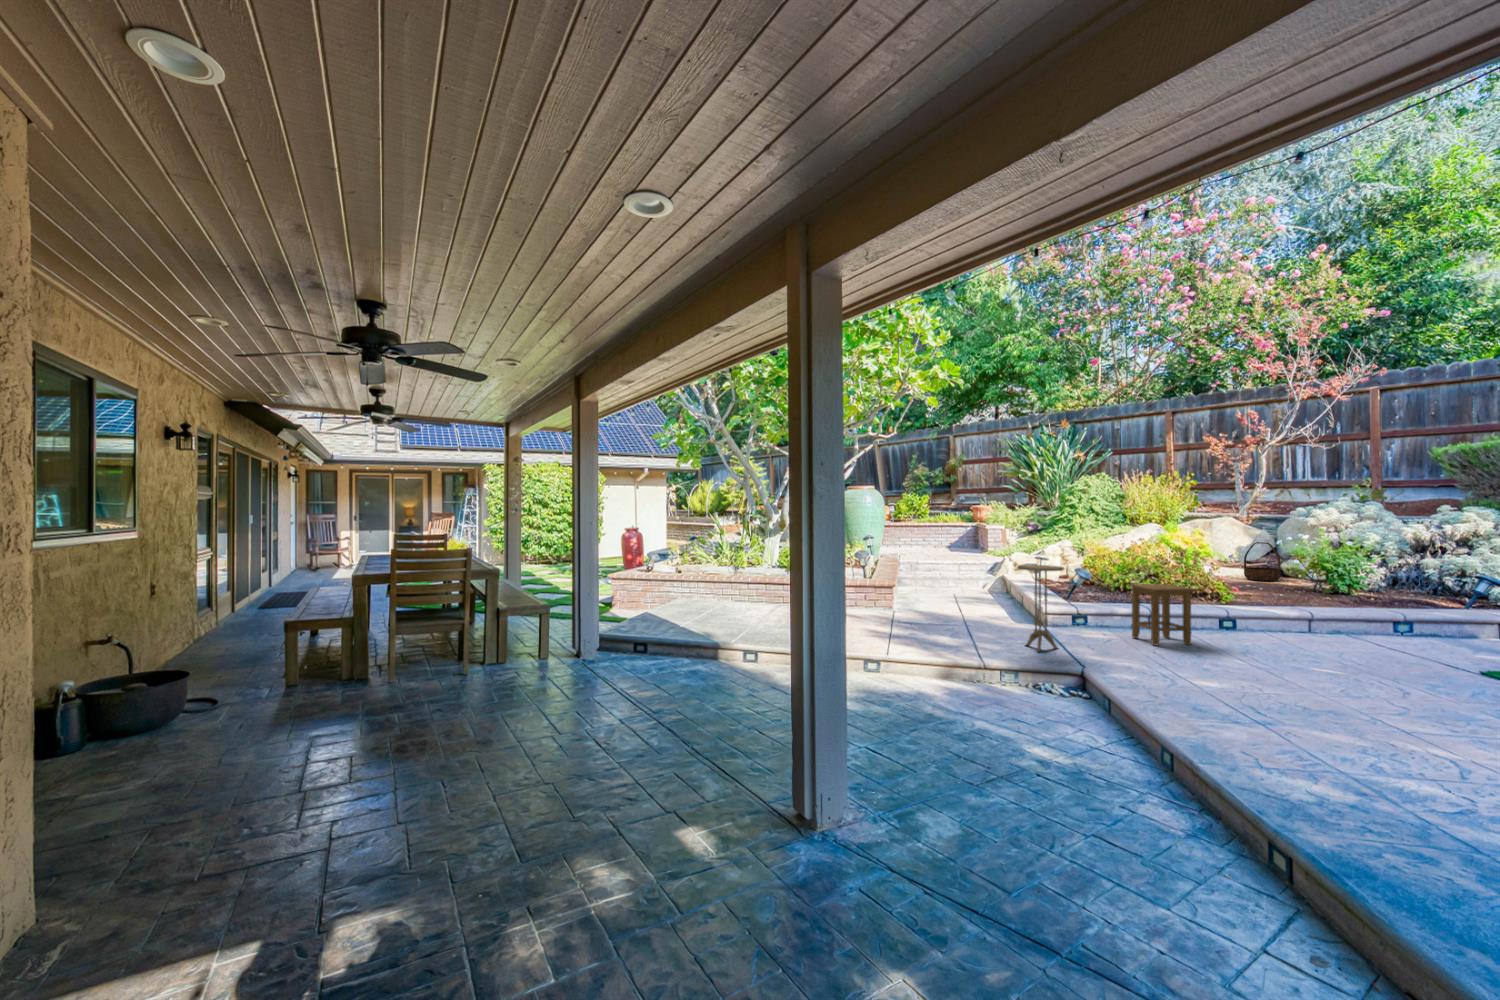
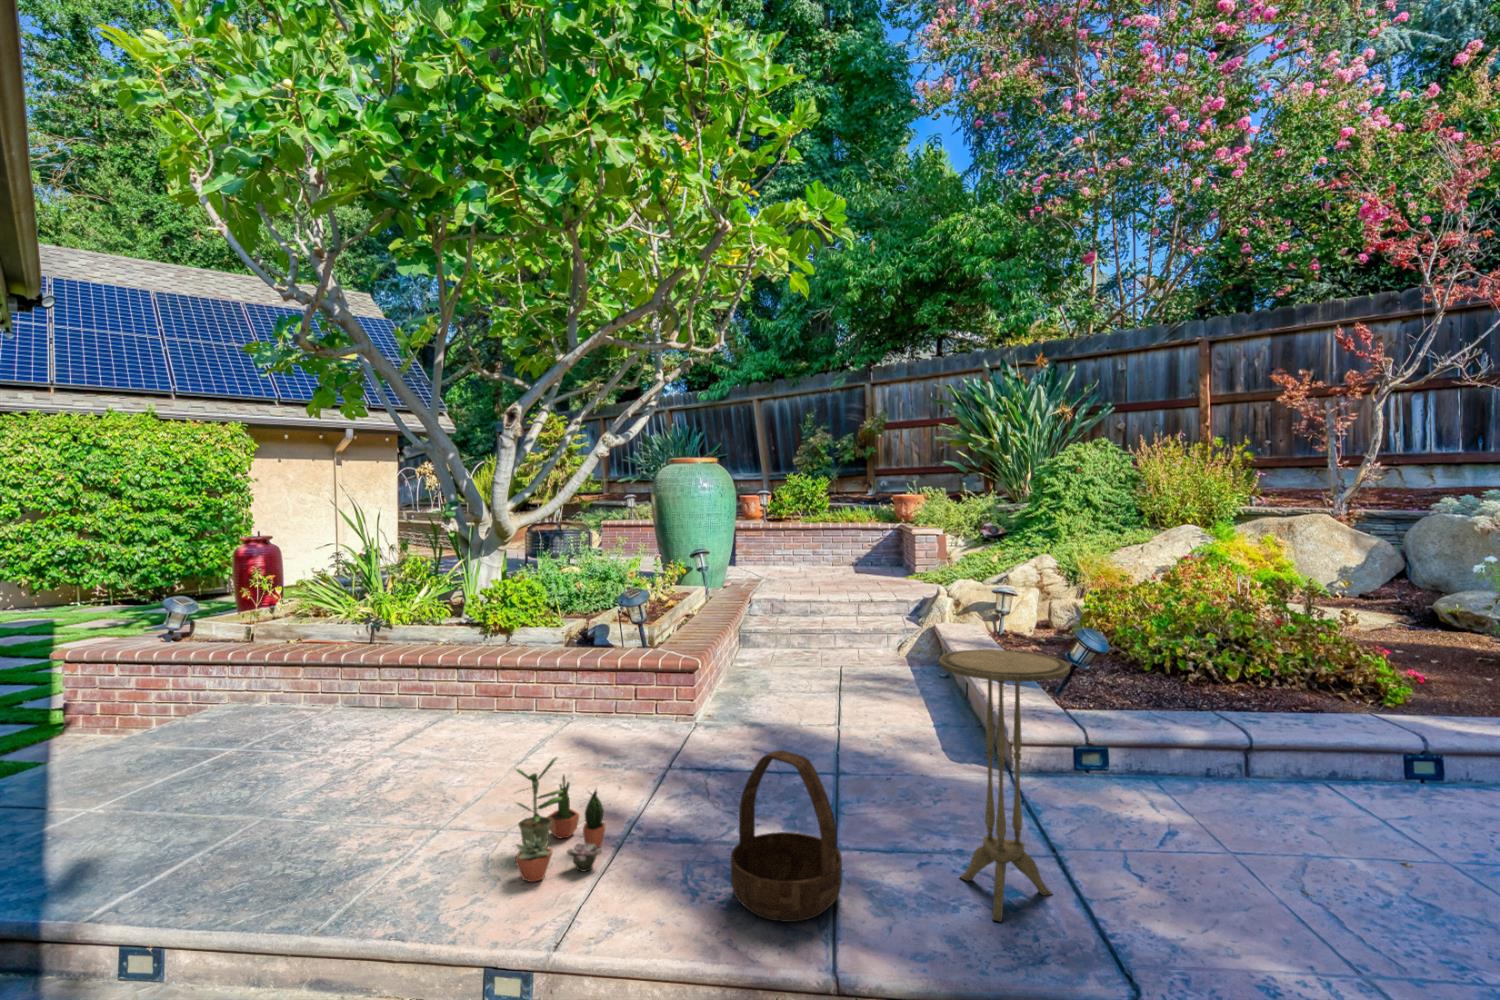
basket: present [1244,542,1280,581] -> present [731,750,842,922]
stool: present [1129,584,1194,645] -> none [1221,685,1402,868]
potted plant: none [853,604,891,644] -> present [516,757,605,882]

